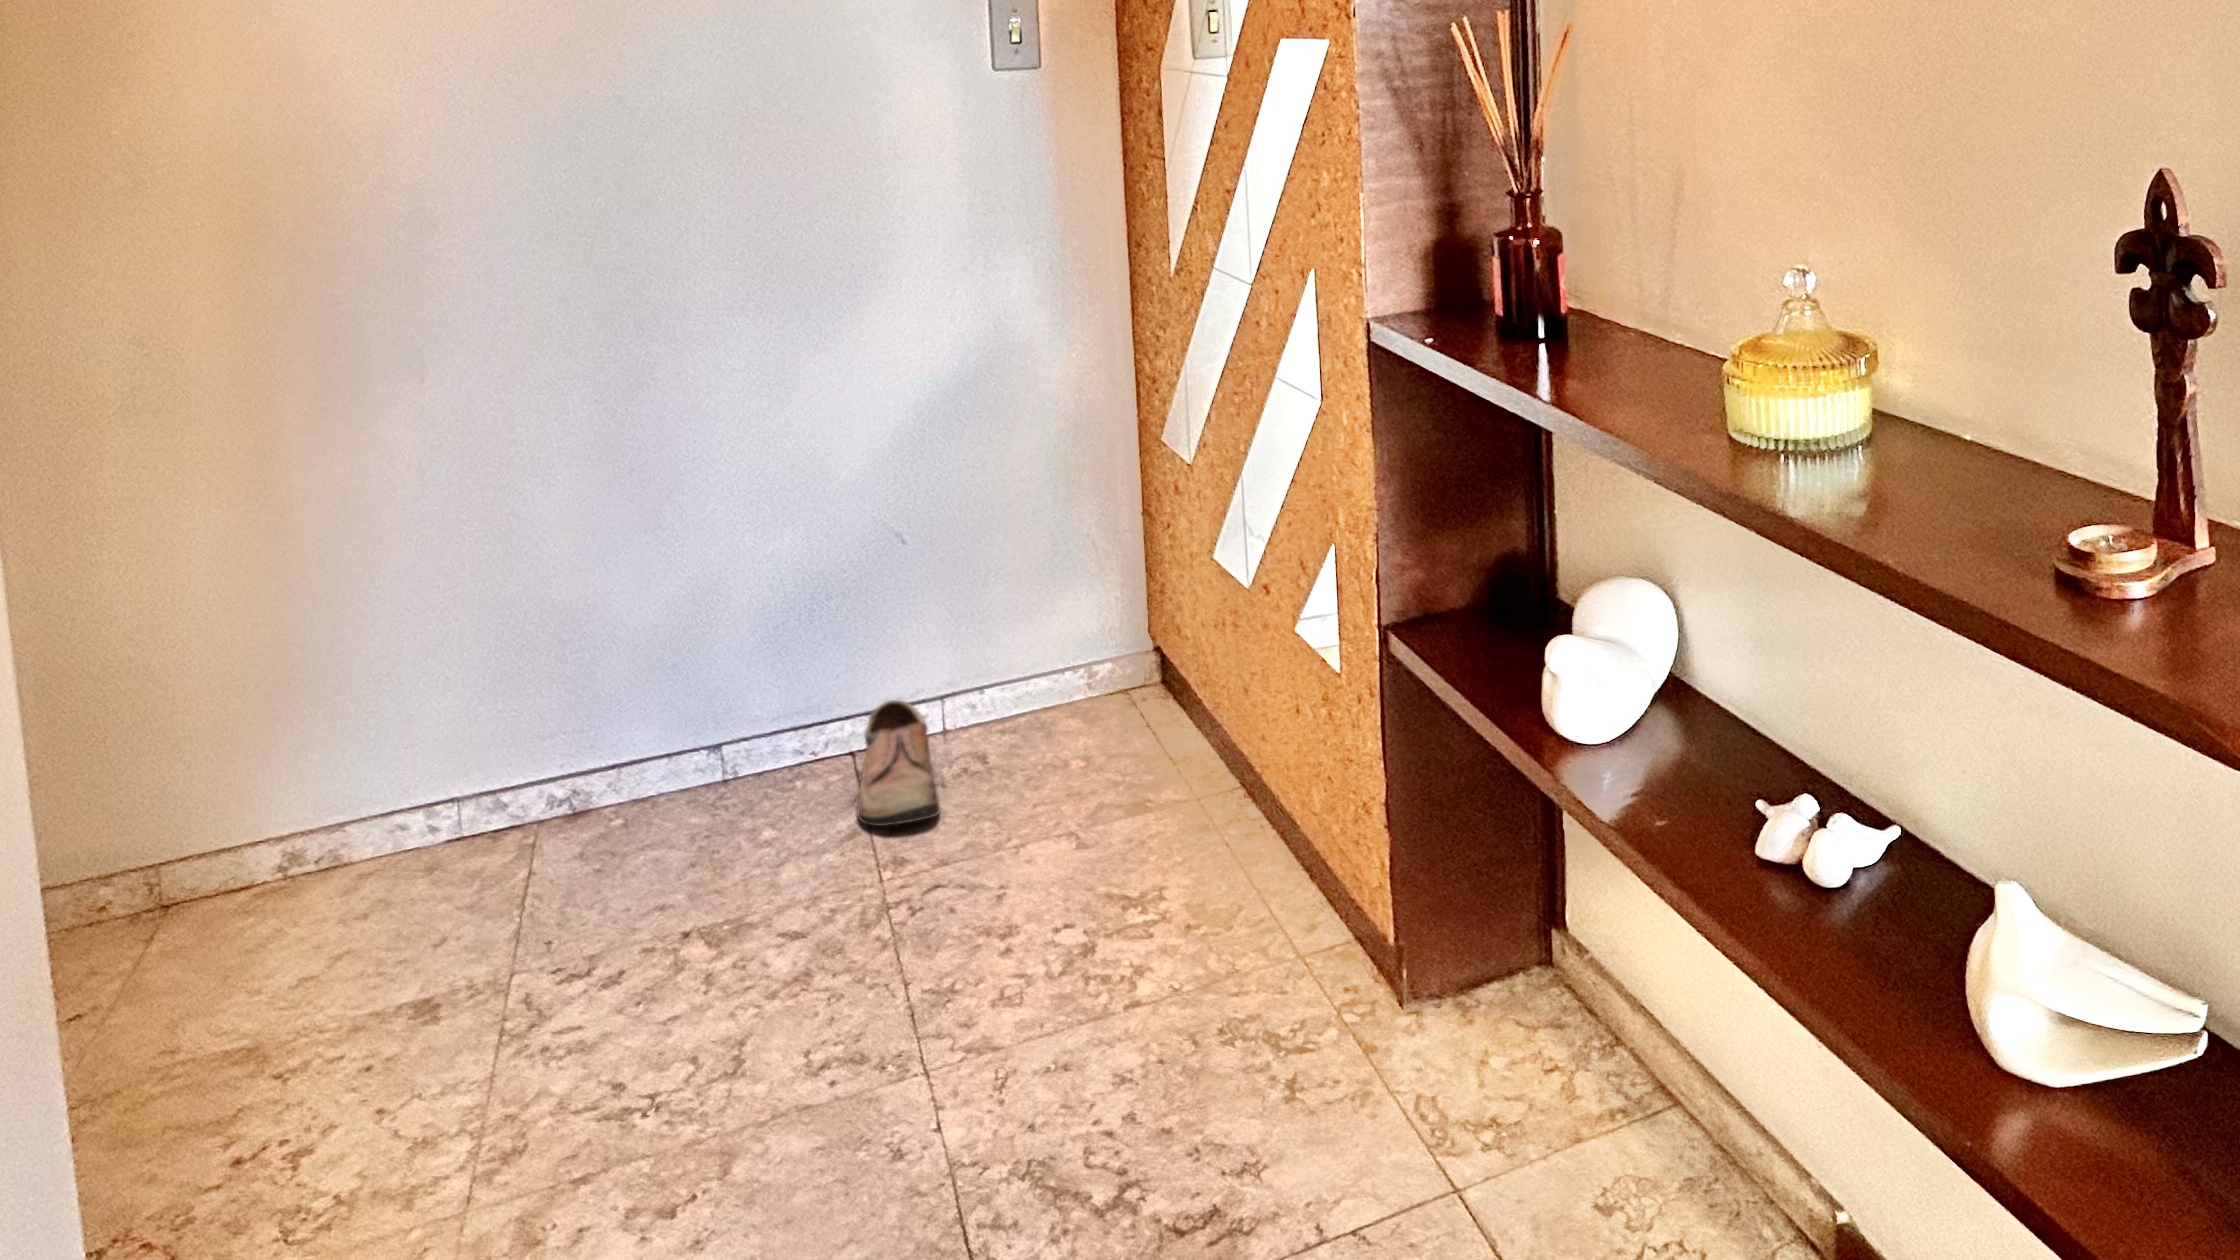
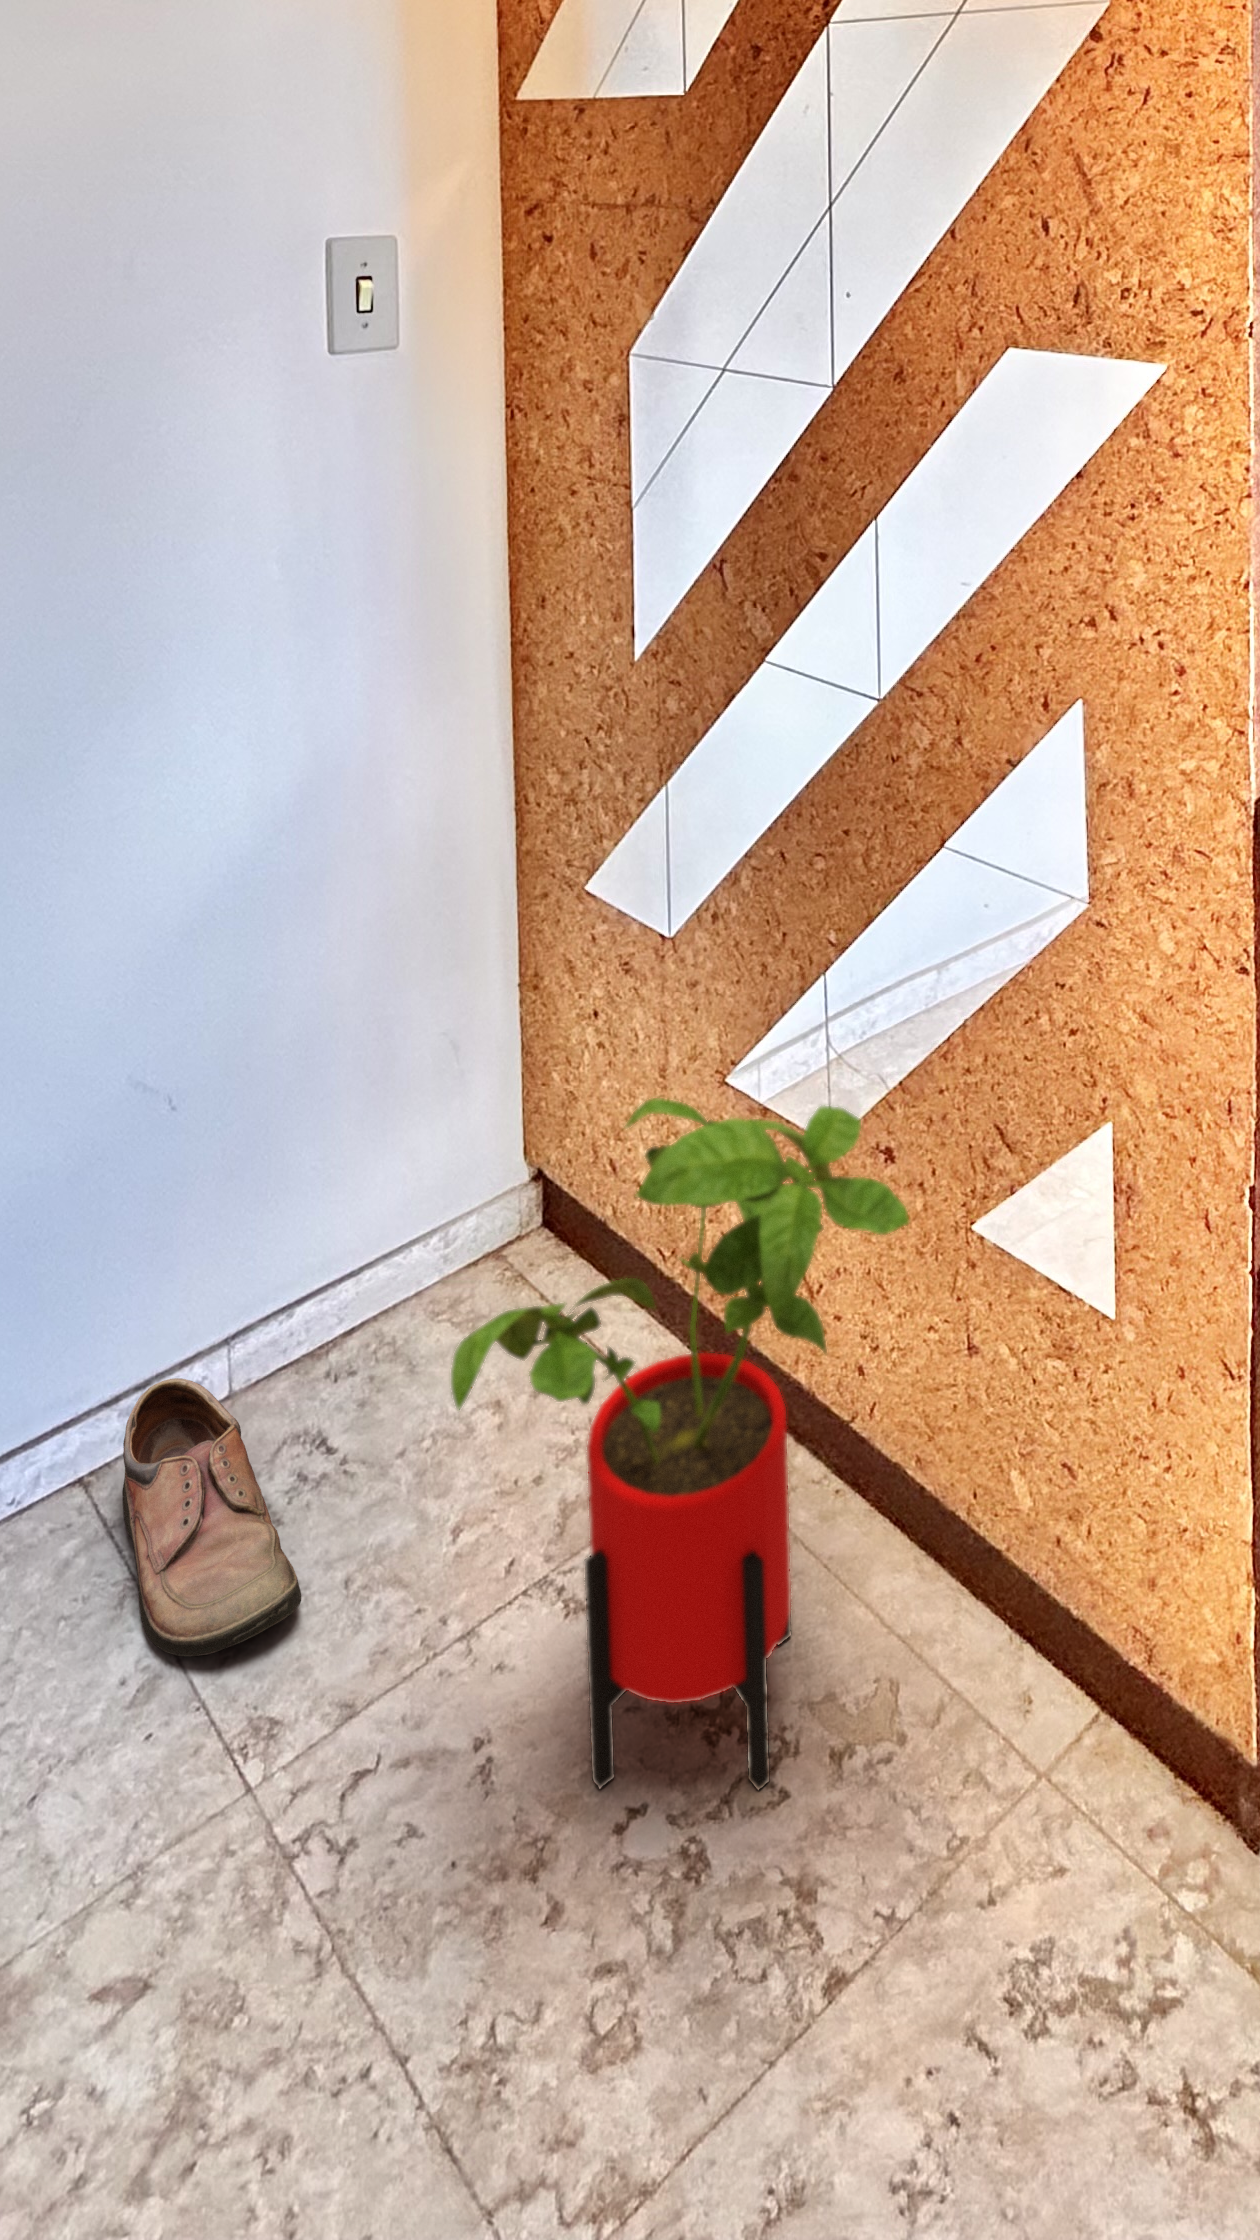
house plant: none [956,516,1238,931] -> present [451,1098,909,1789]

